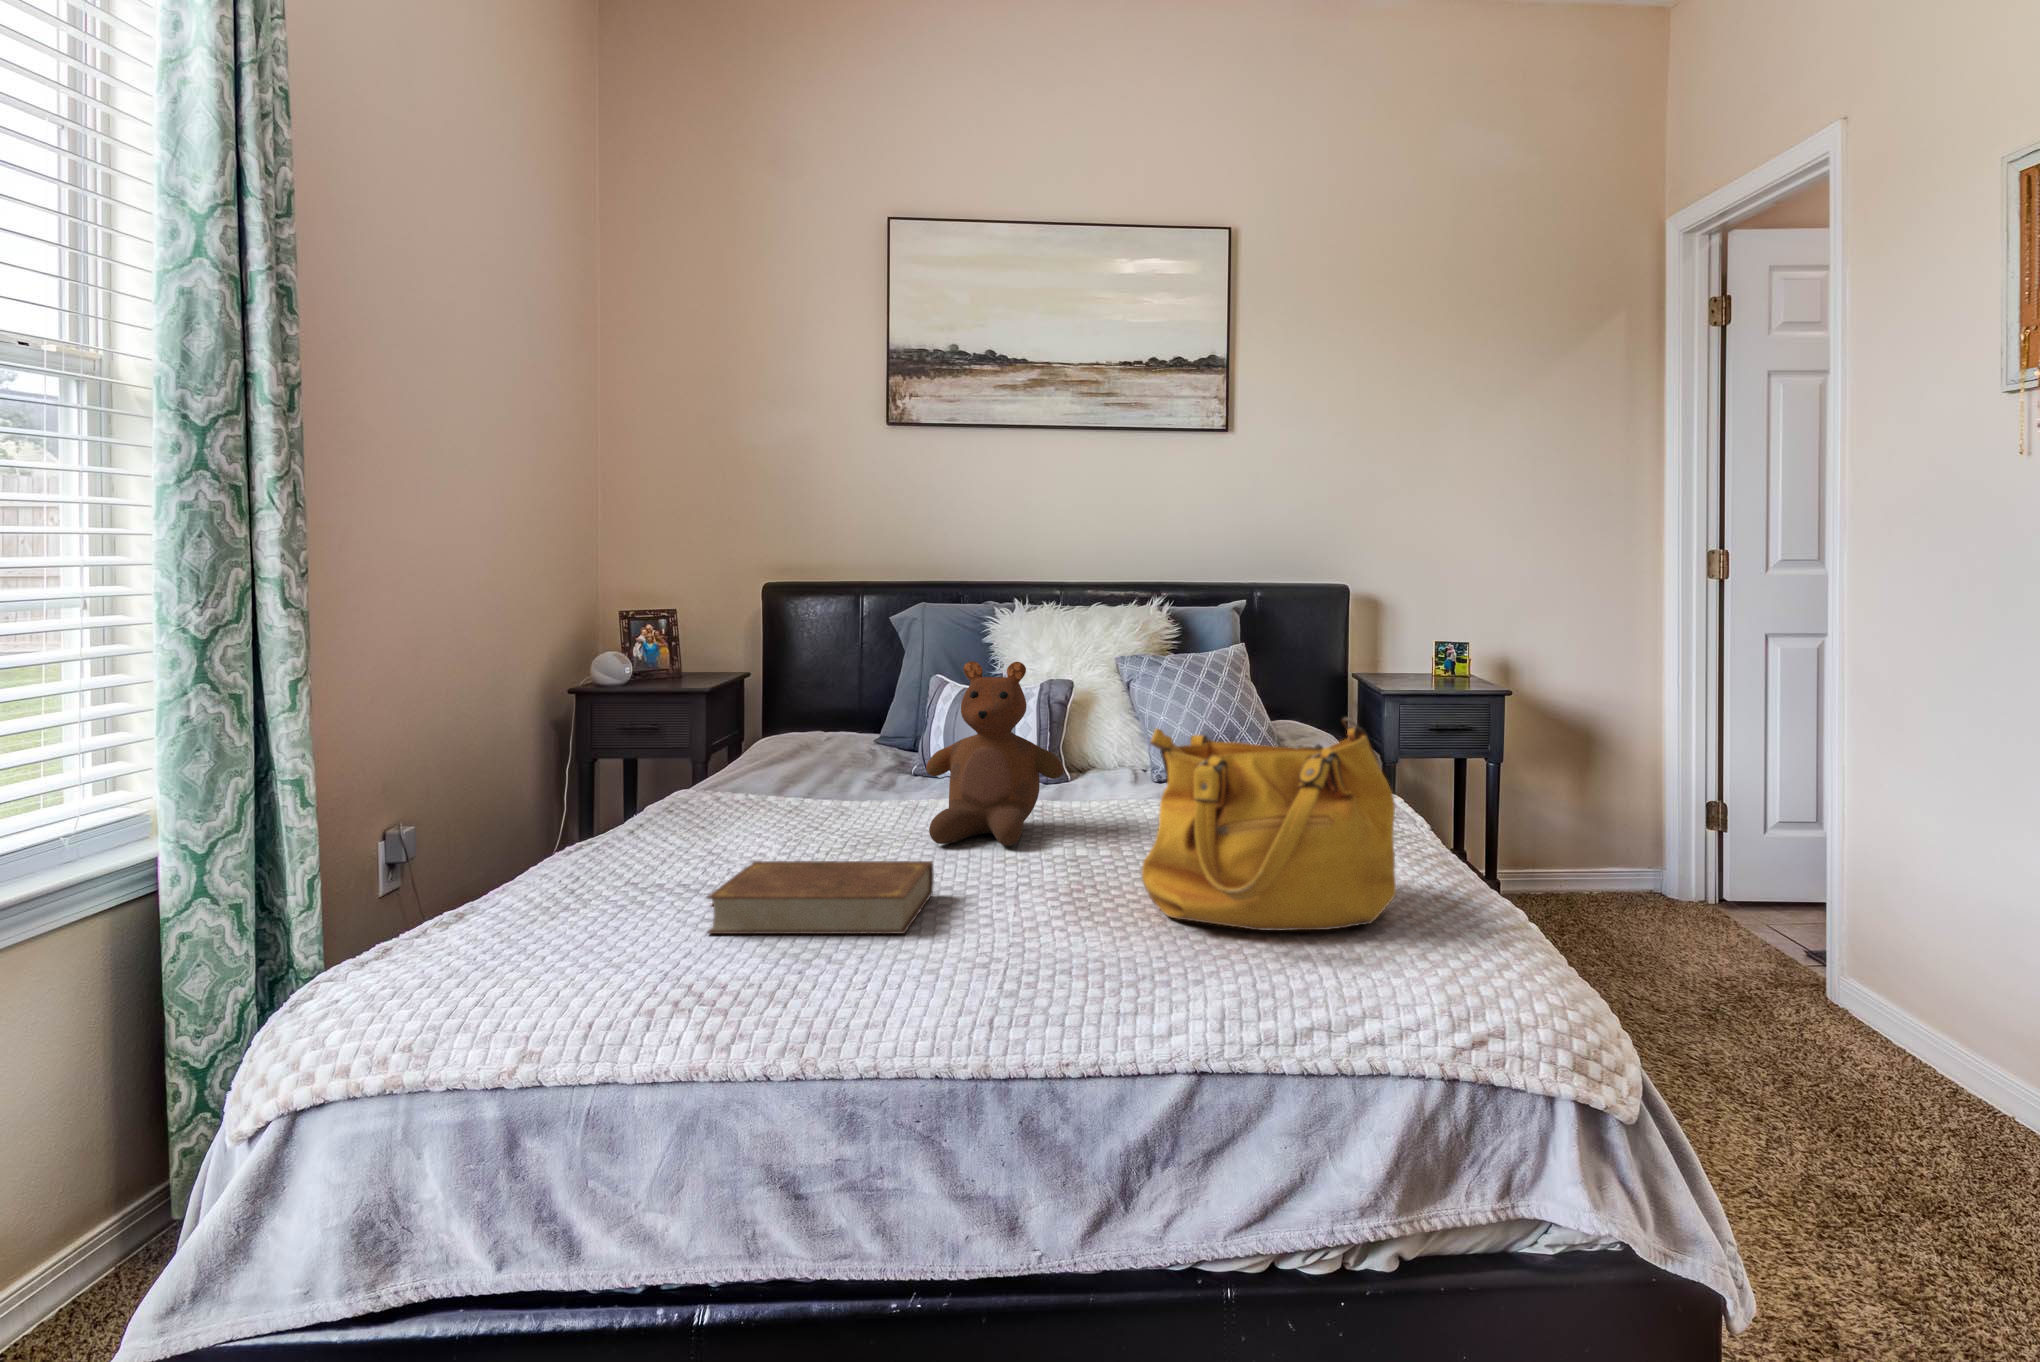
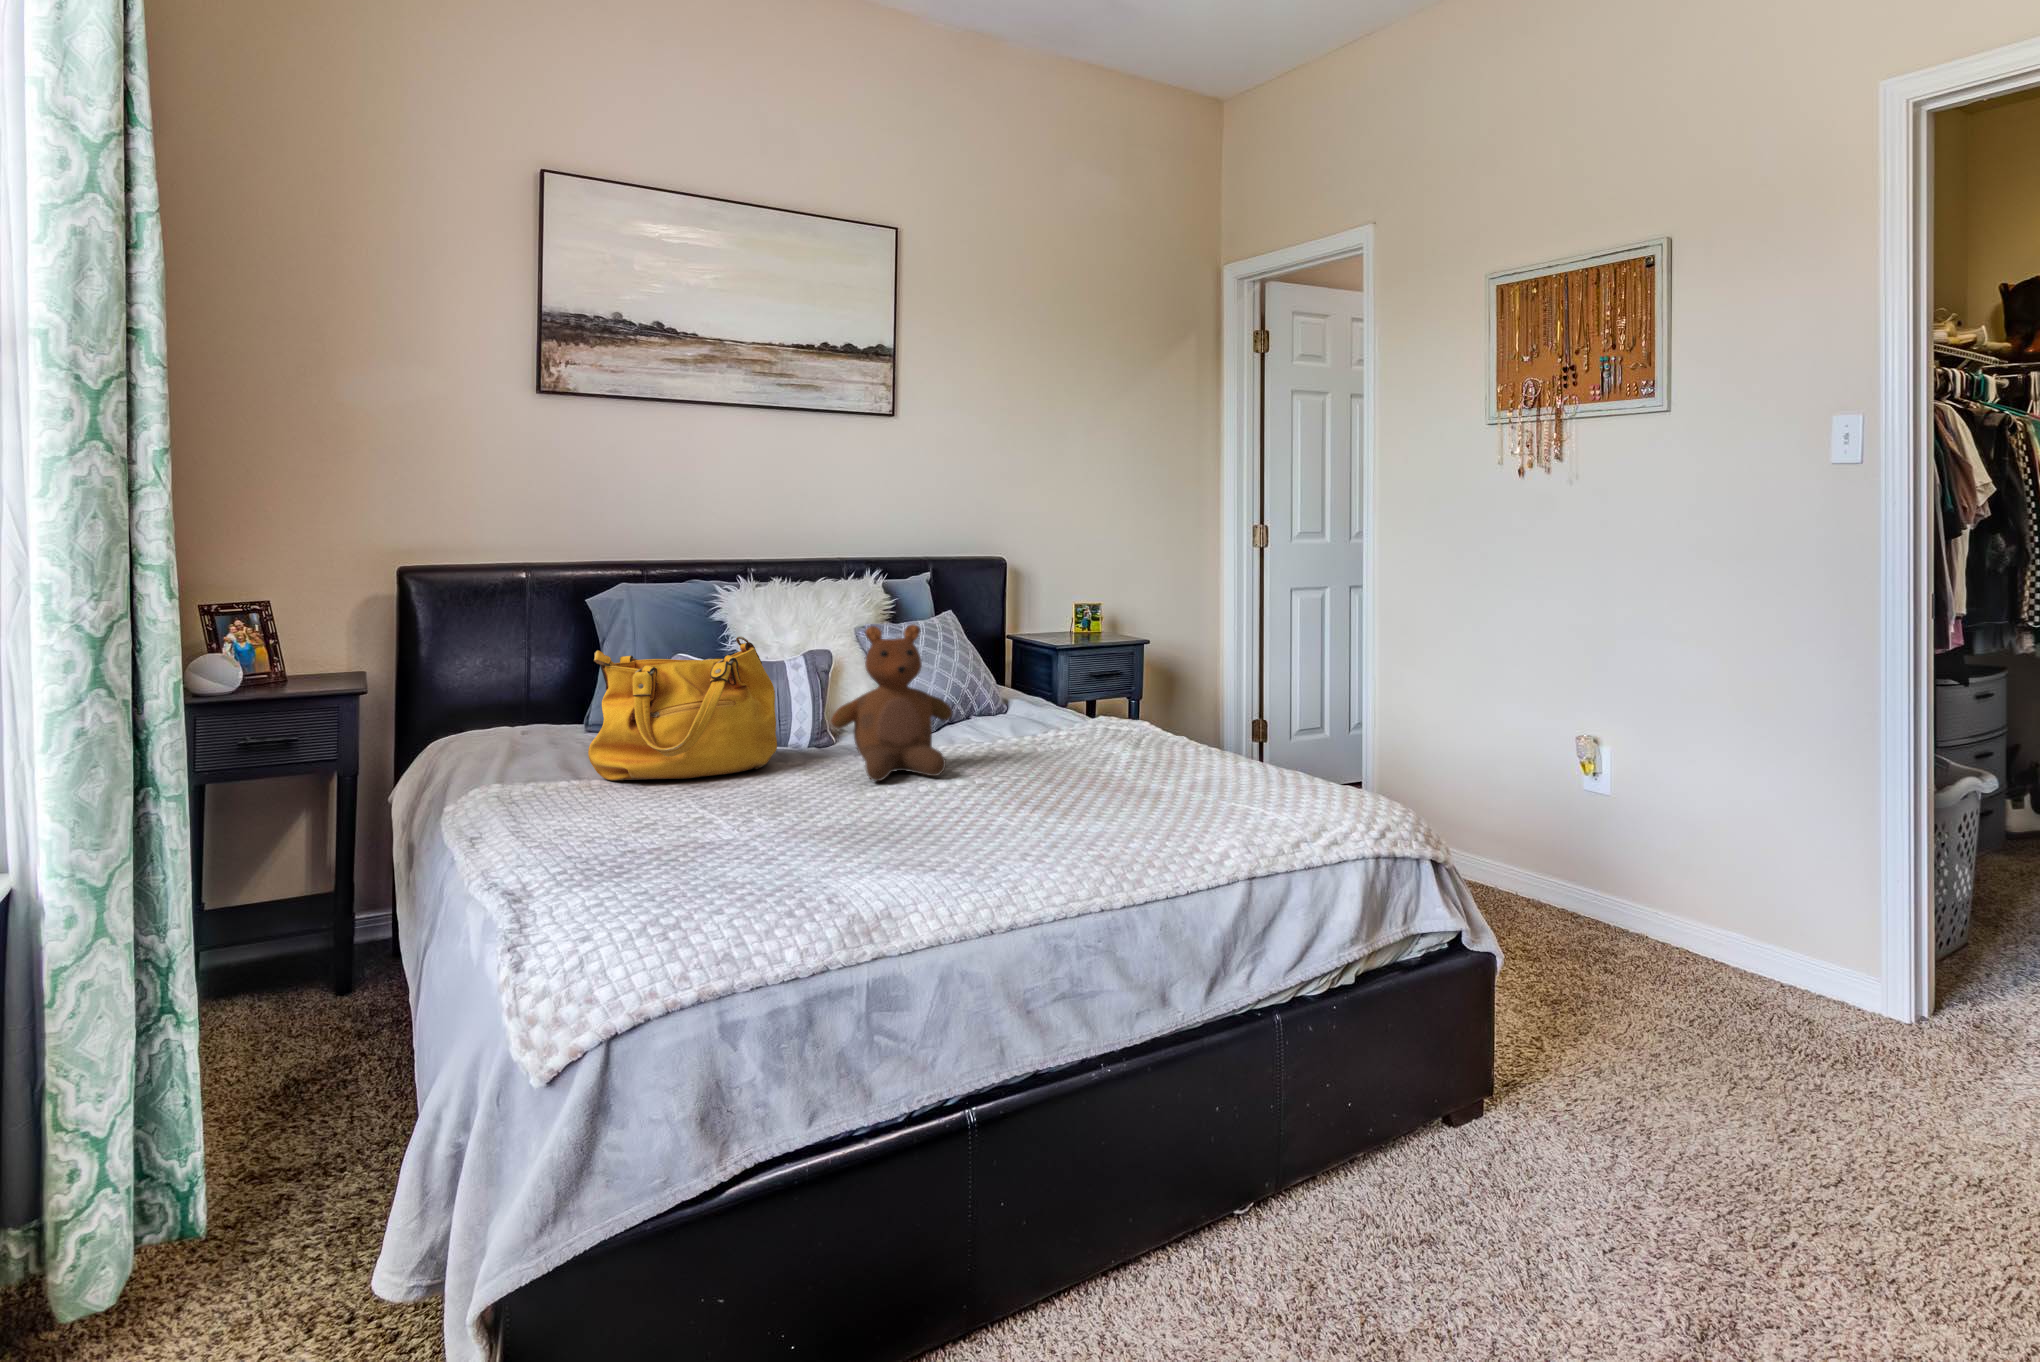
handbag: present [1142,718,1396,931] -> present [588,636,777,780]
book: present [707,861,934,934] -> none [777,783,985,854]

